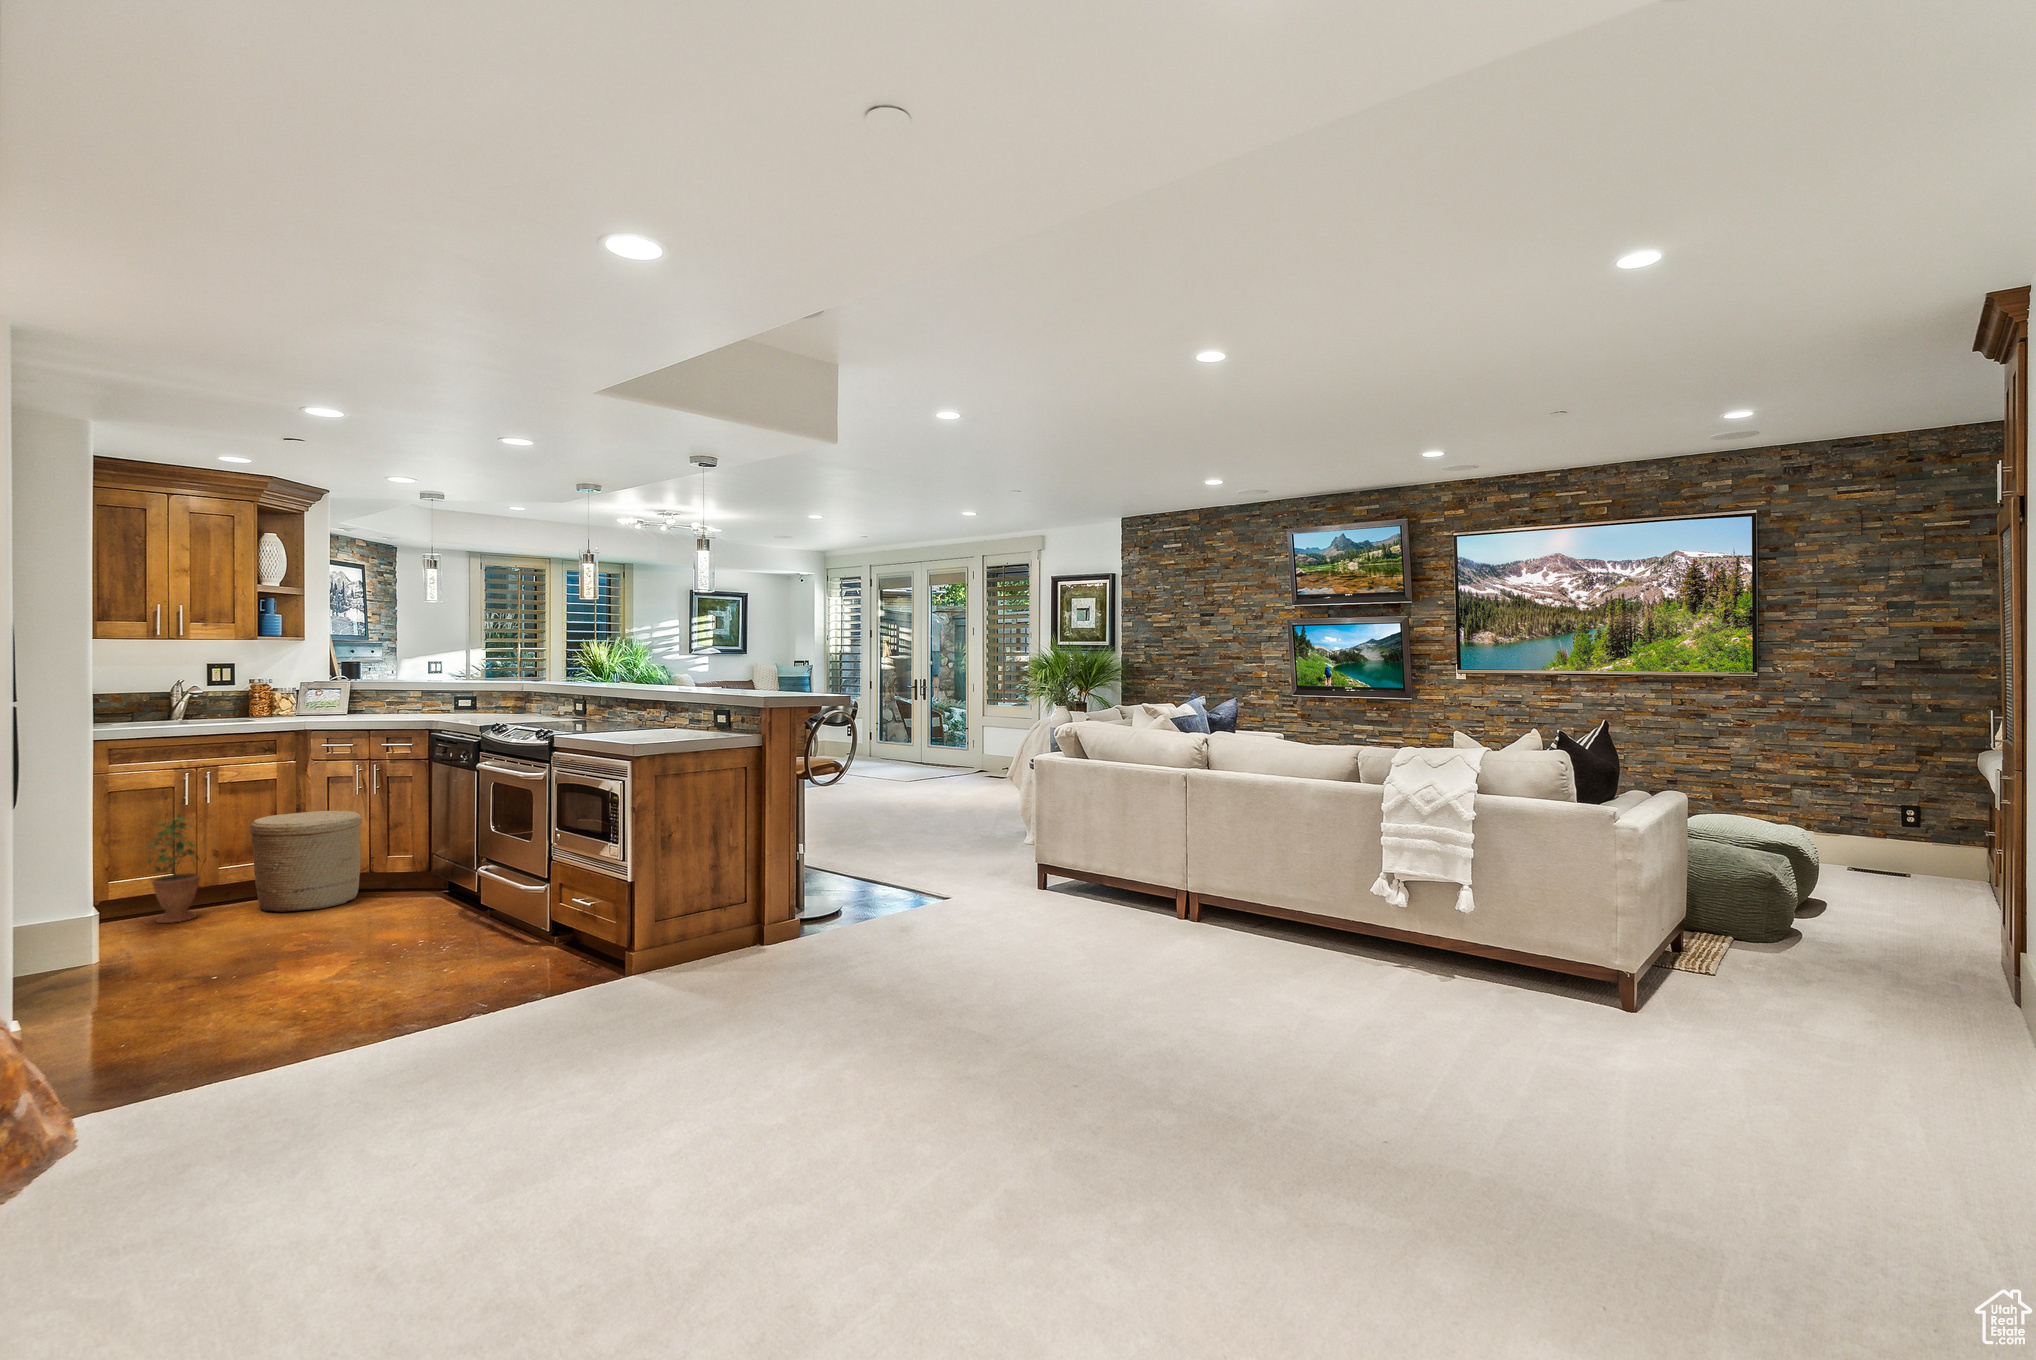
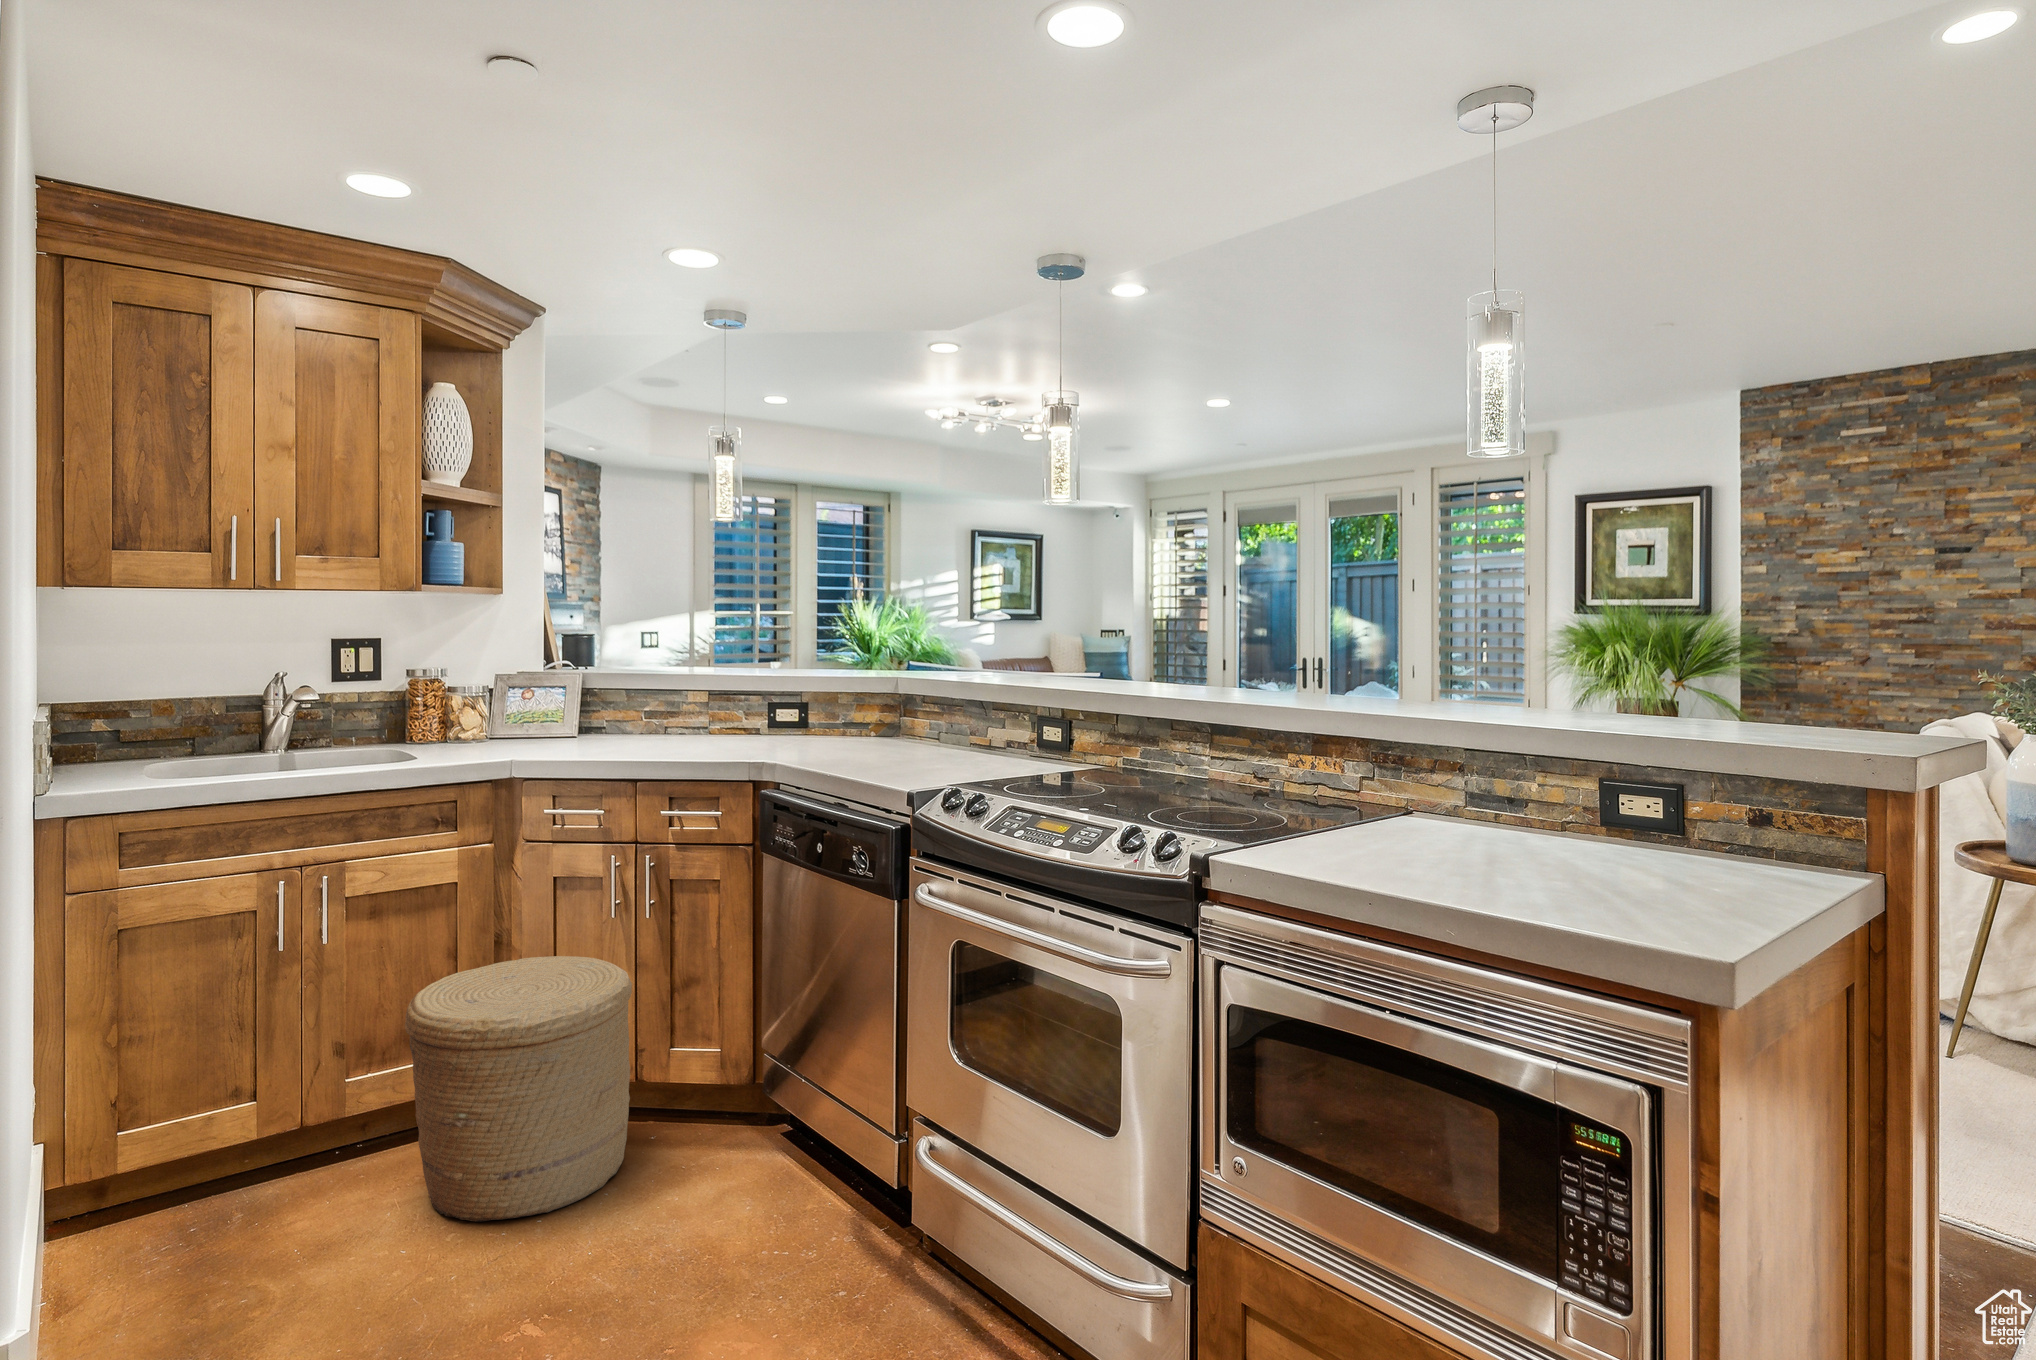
potted plant: present [140,815,200,923] -> none [165,984,304,1259]

